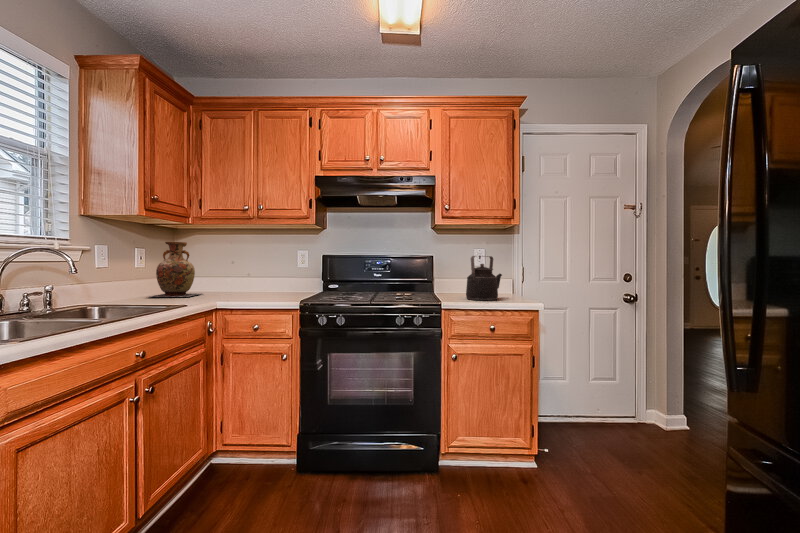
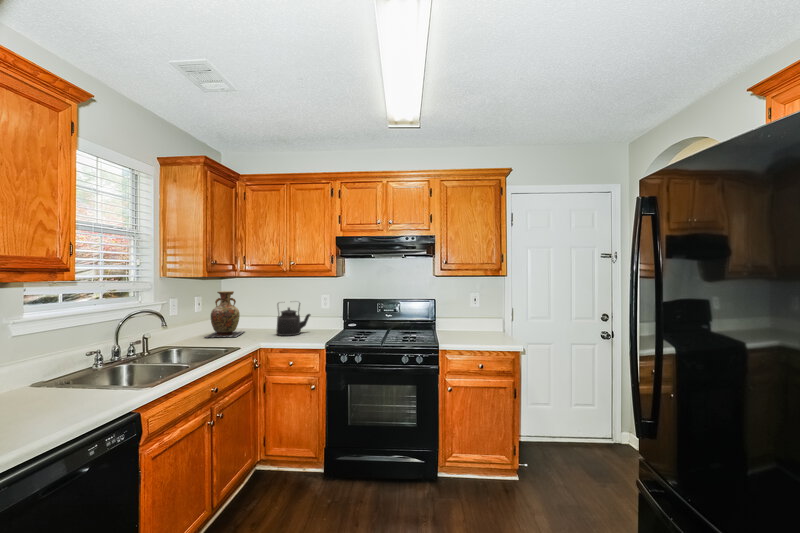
kettle: present [466,256,502,301] -> present [276,303,310,336]

